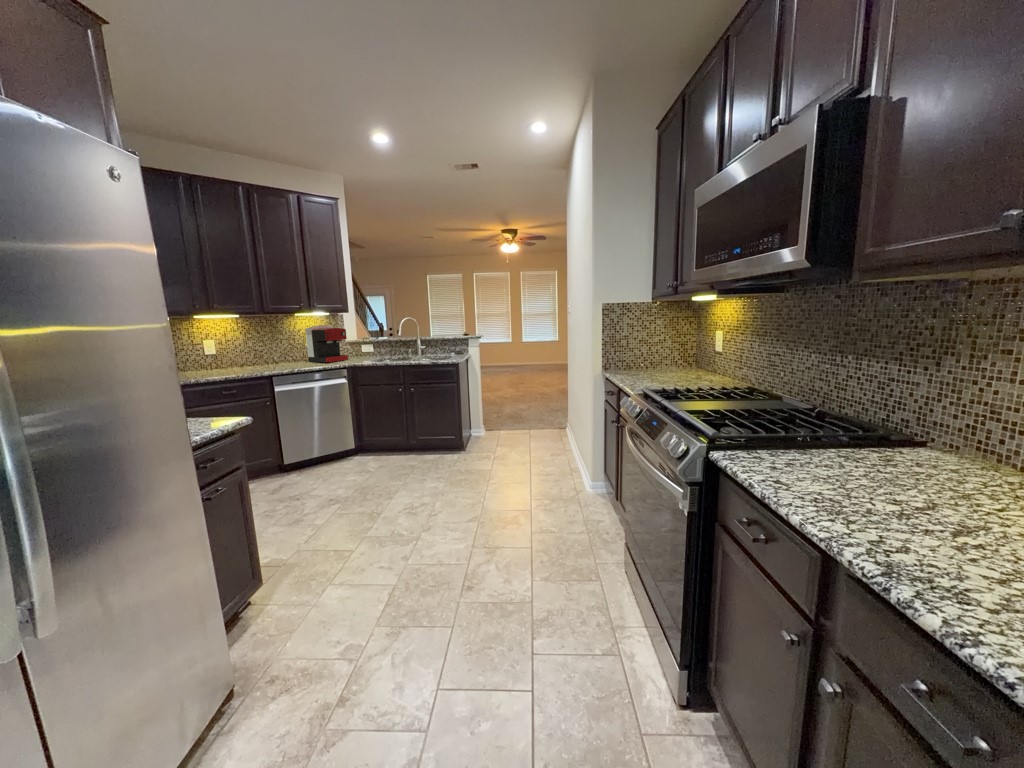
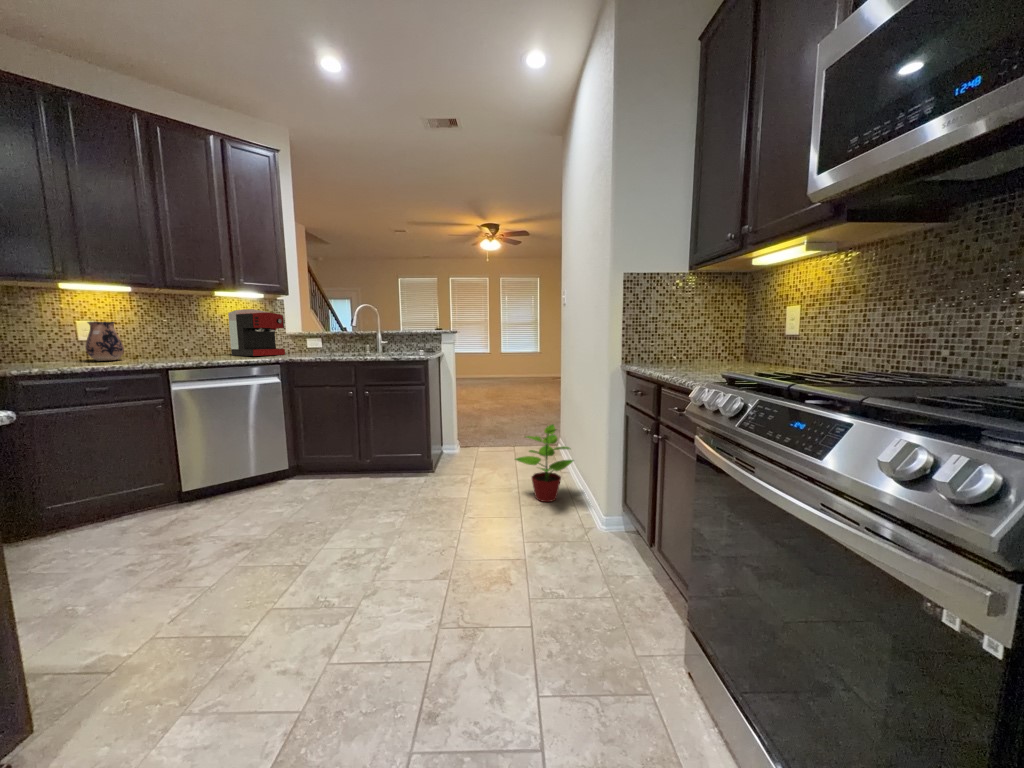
ceramic pitcher: none [212,341,237,370] -> present [86,322,124,361]
potted plant: none [527,412,574,473] -> present [515,425,573,502]

